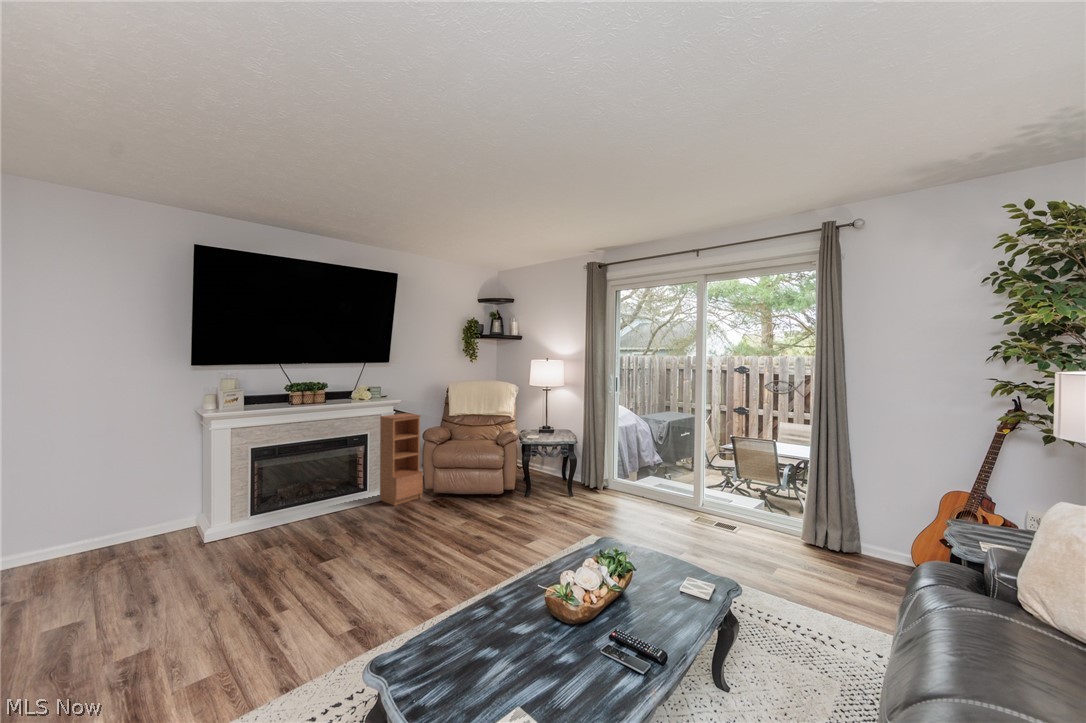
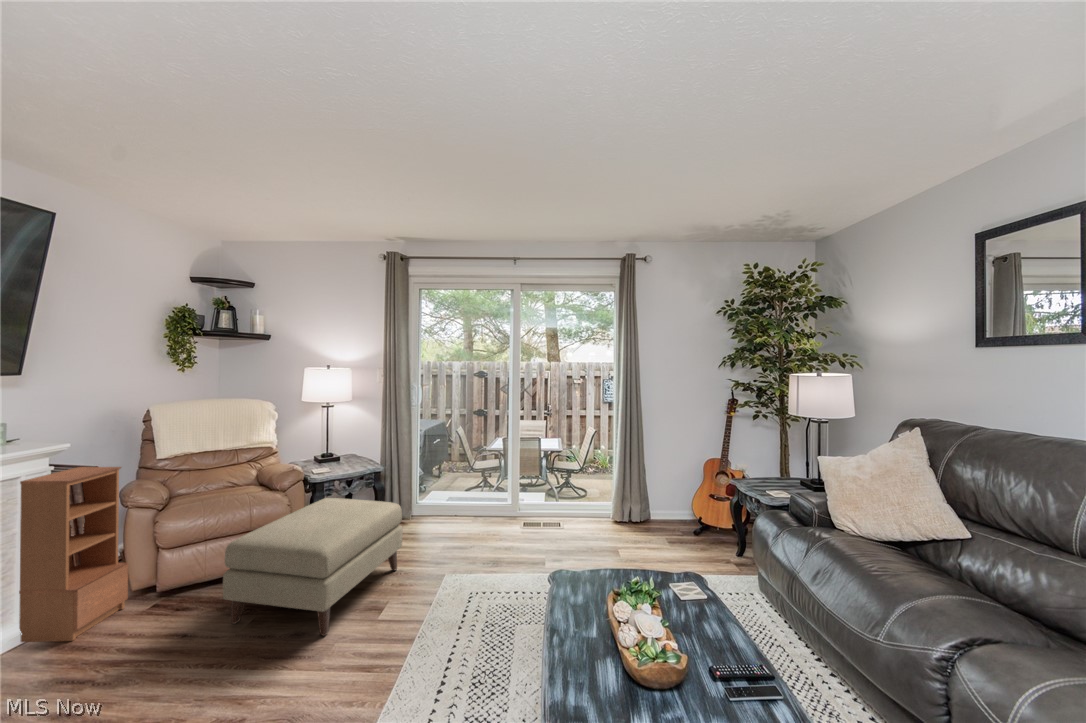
ottoman: none [450,456,569,544] -> present [223,498,403,636]

